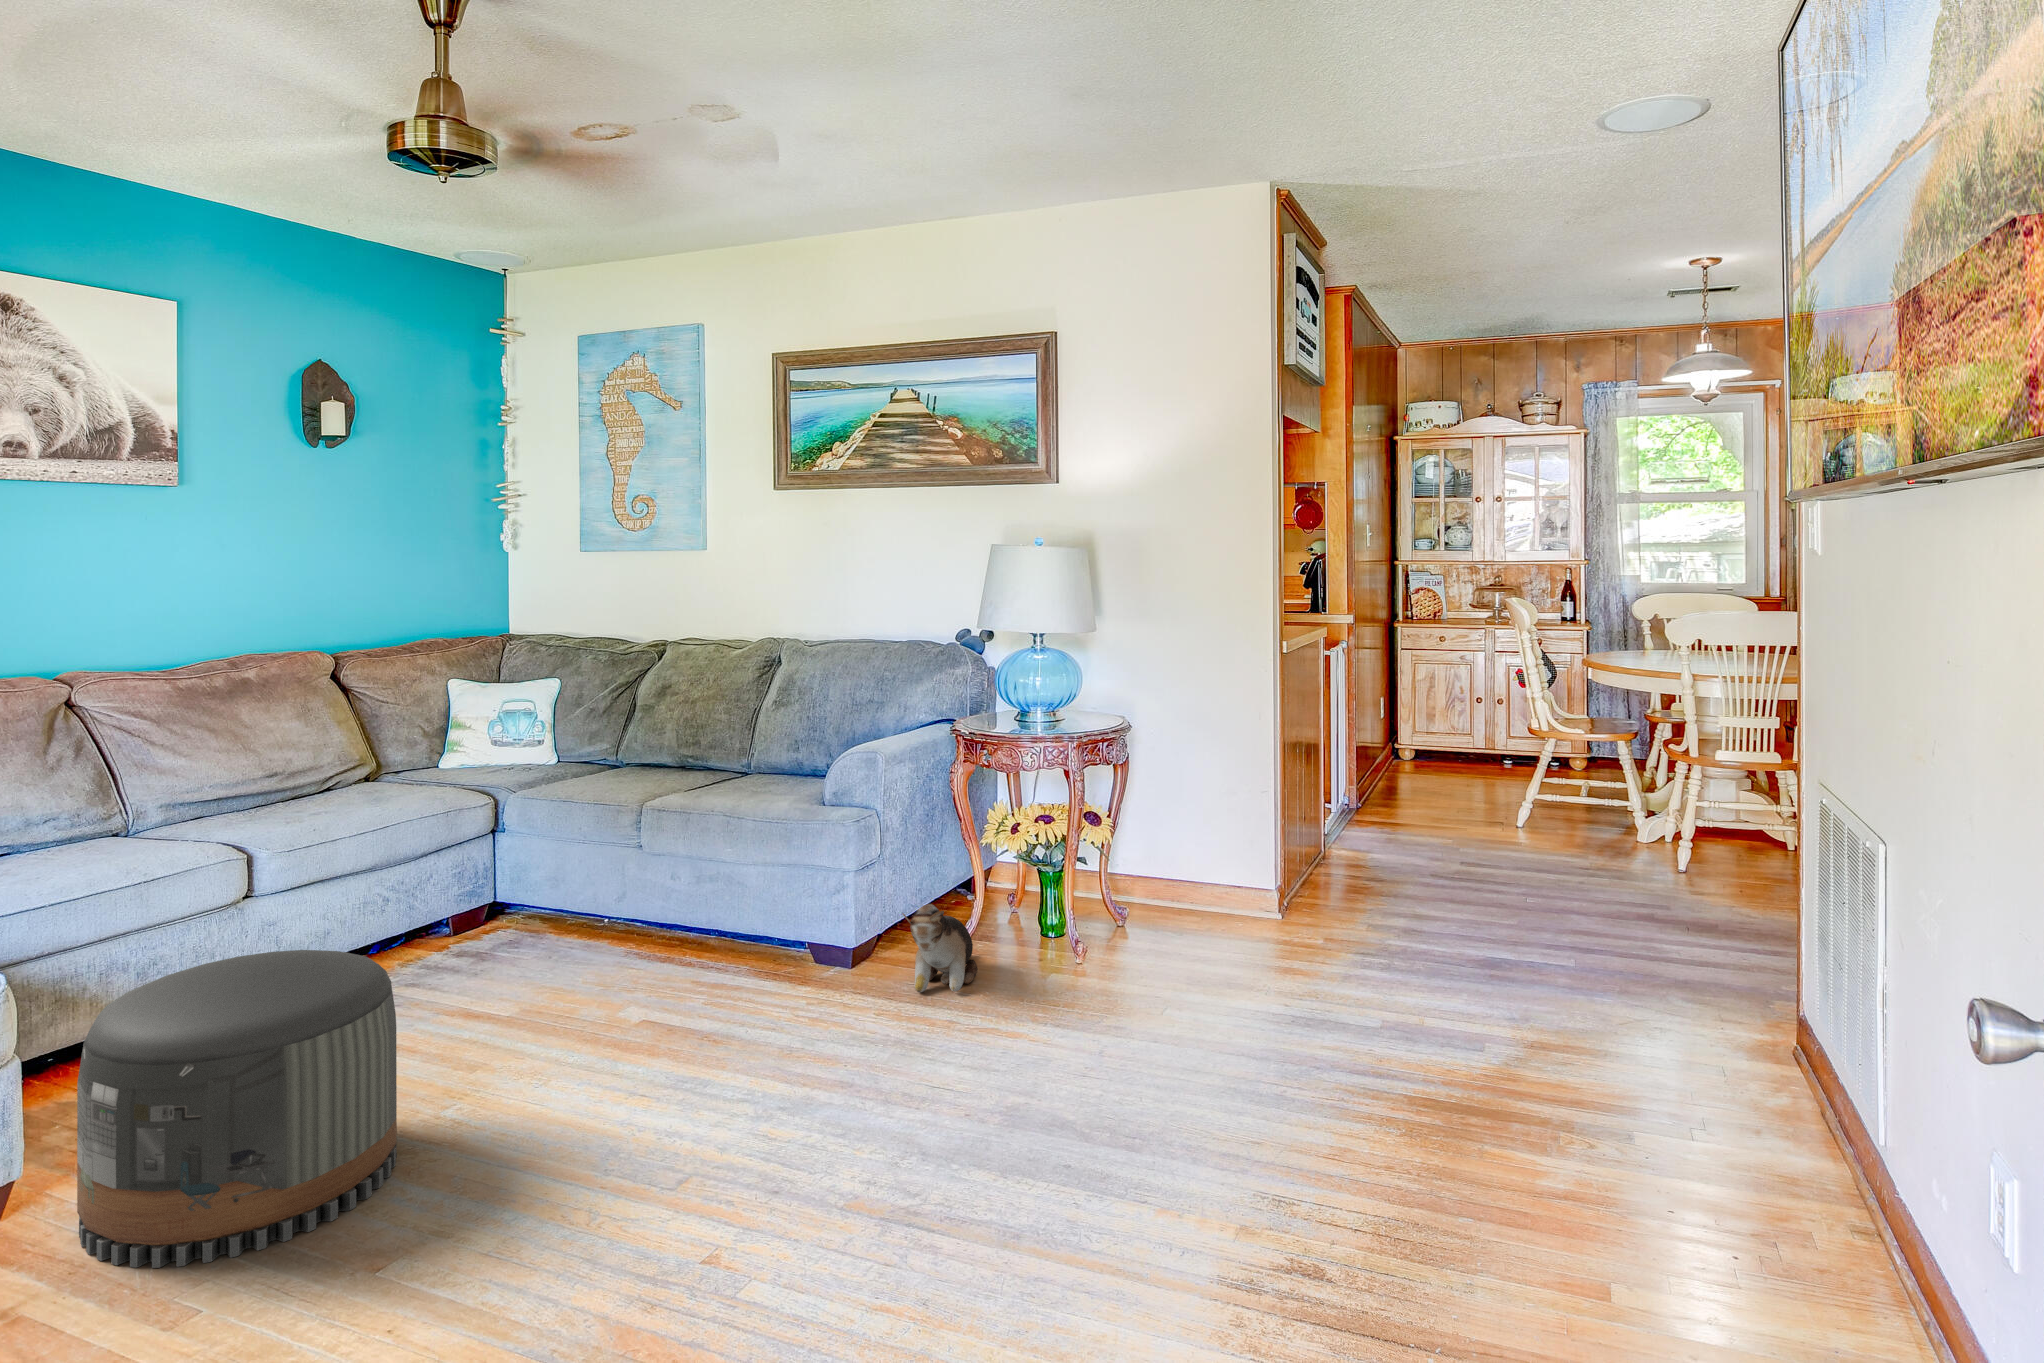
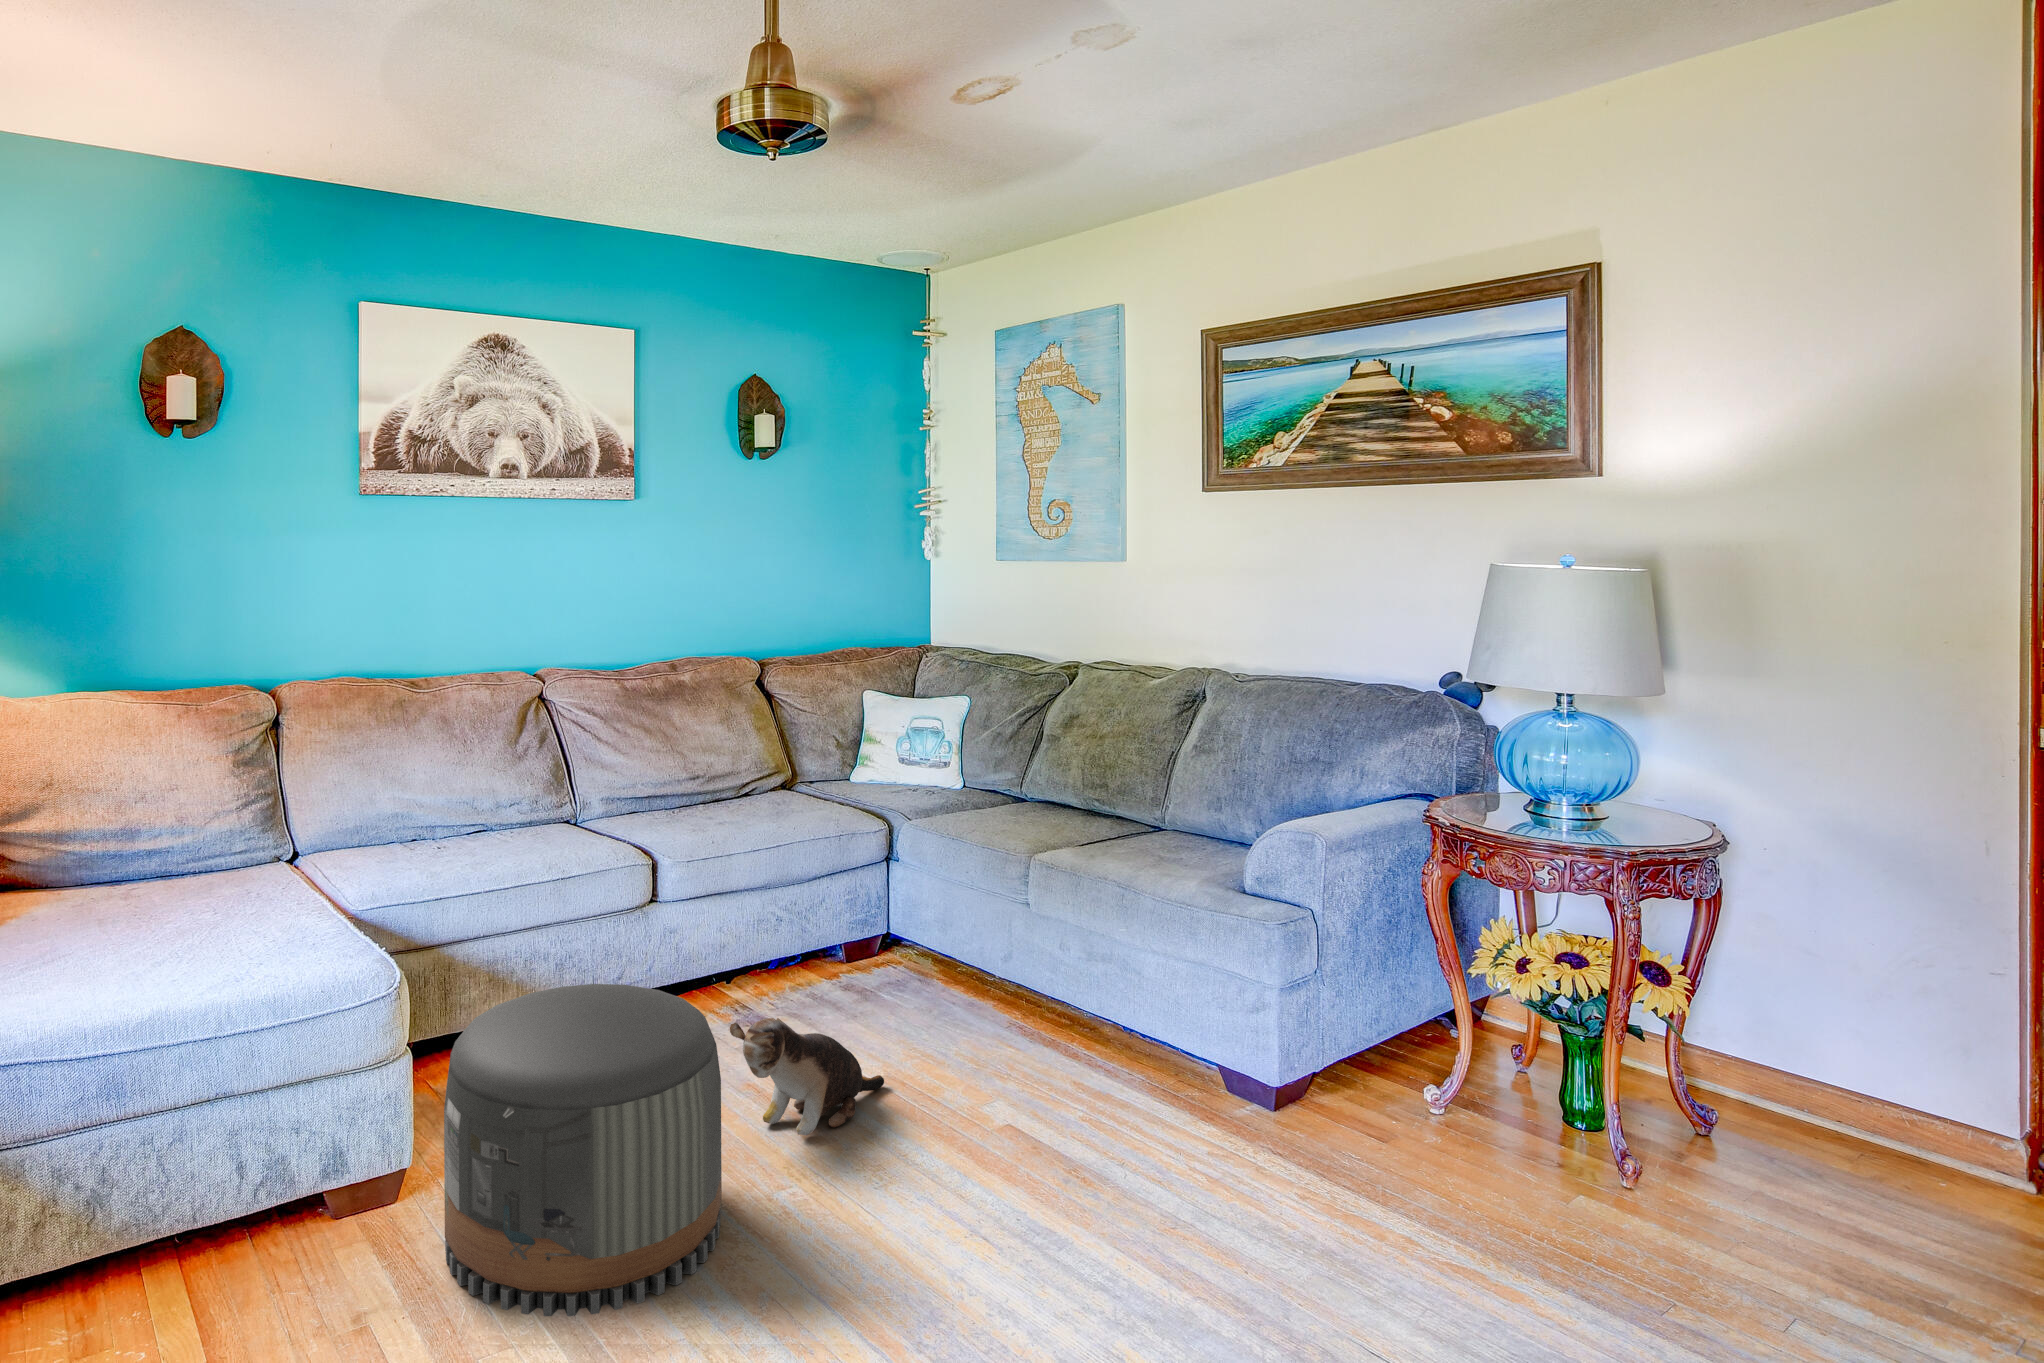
plush toy: present [903,904,978,992] -> present [730,1018,884,1135]

